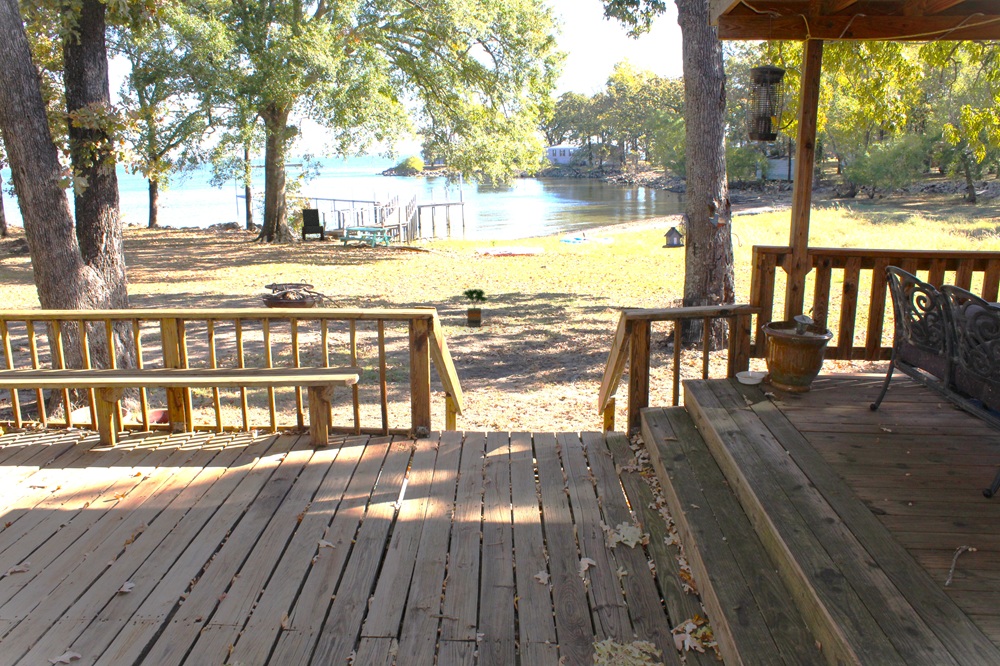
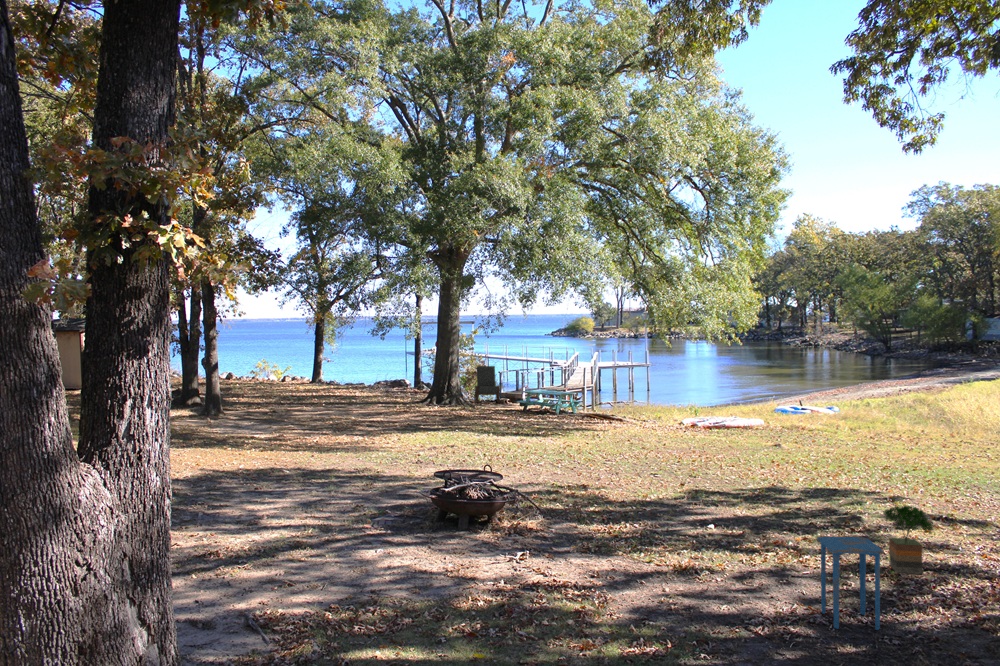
potted tree: present [463,289,487,327] -> present [883,506,933,574]
side table: none [501,301,530,347] -> present [817,537,884,630]

